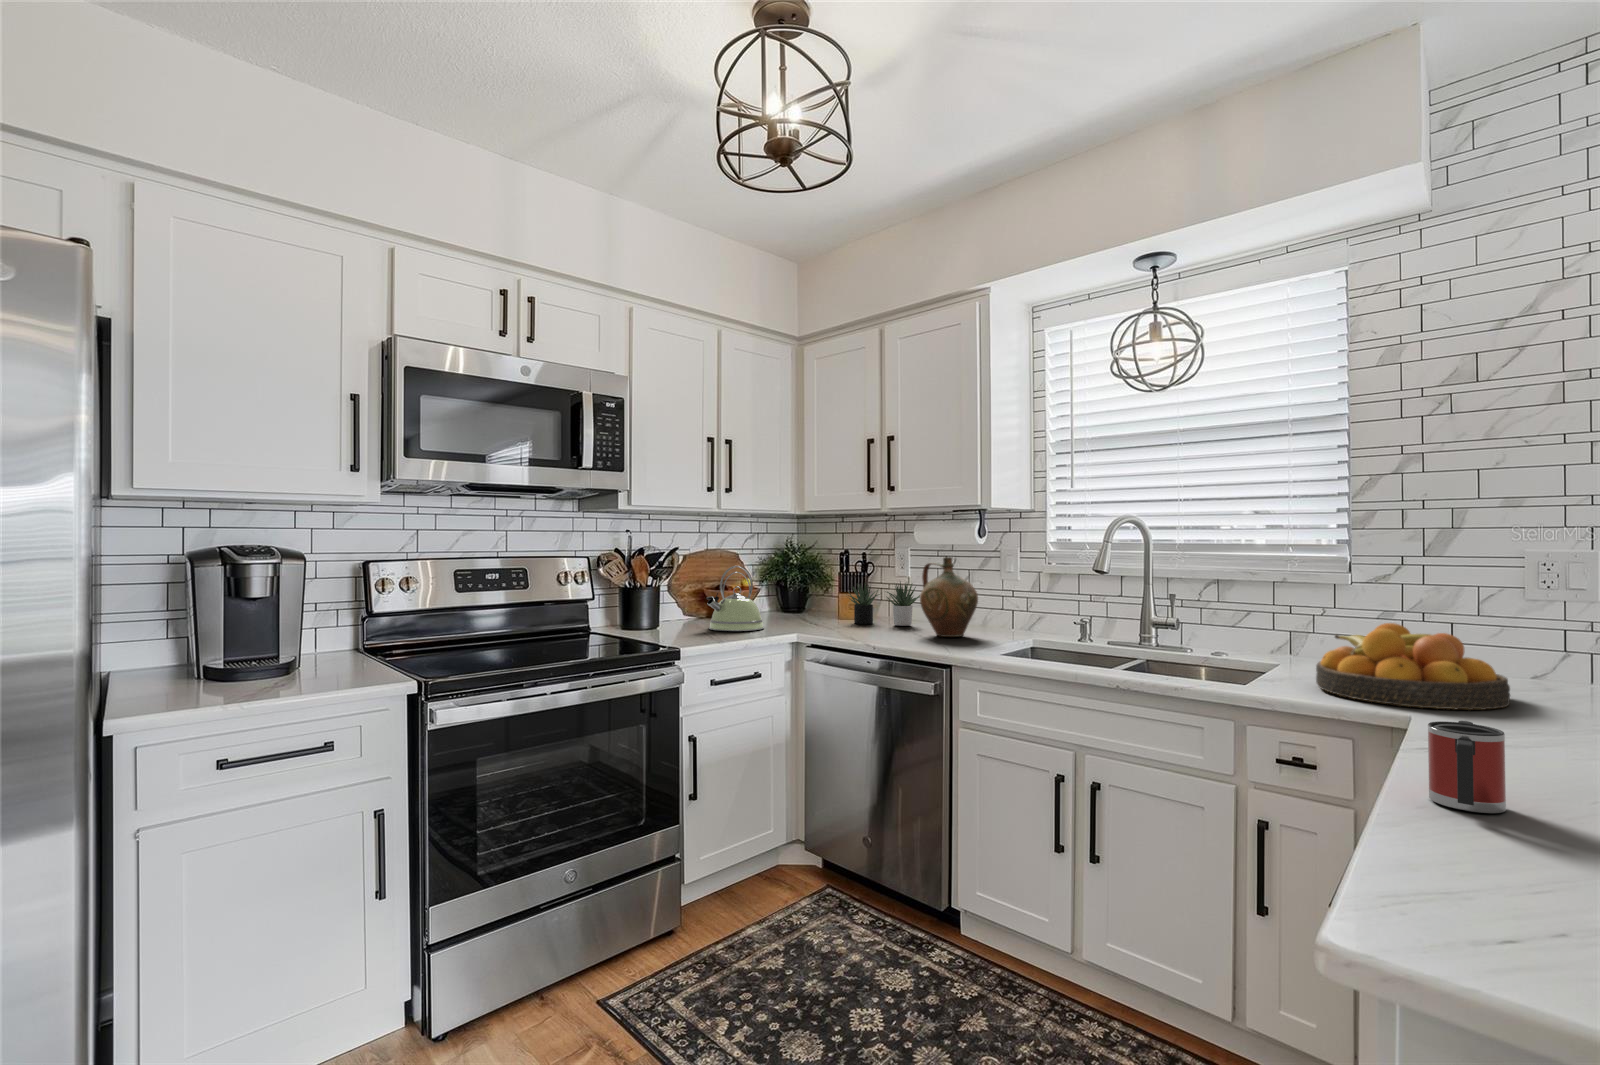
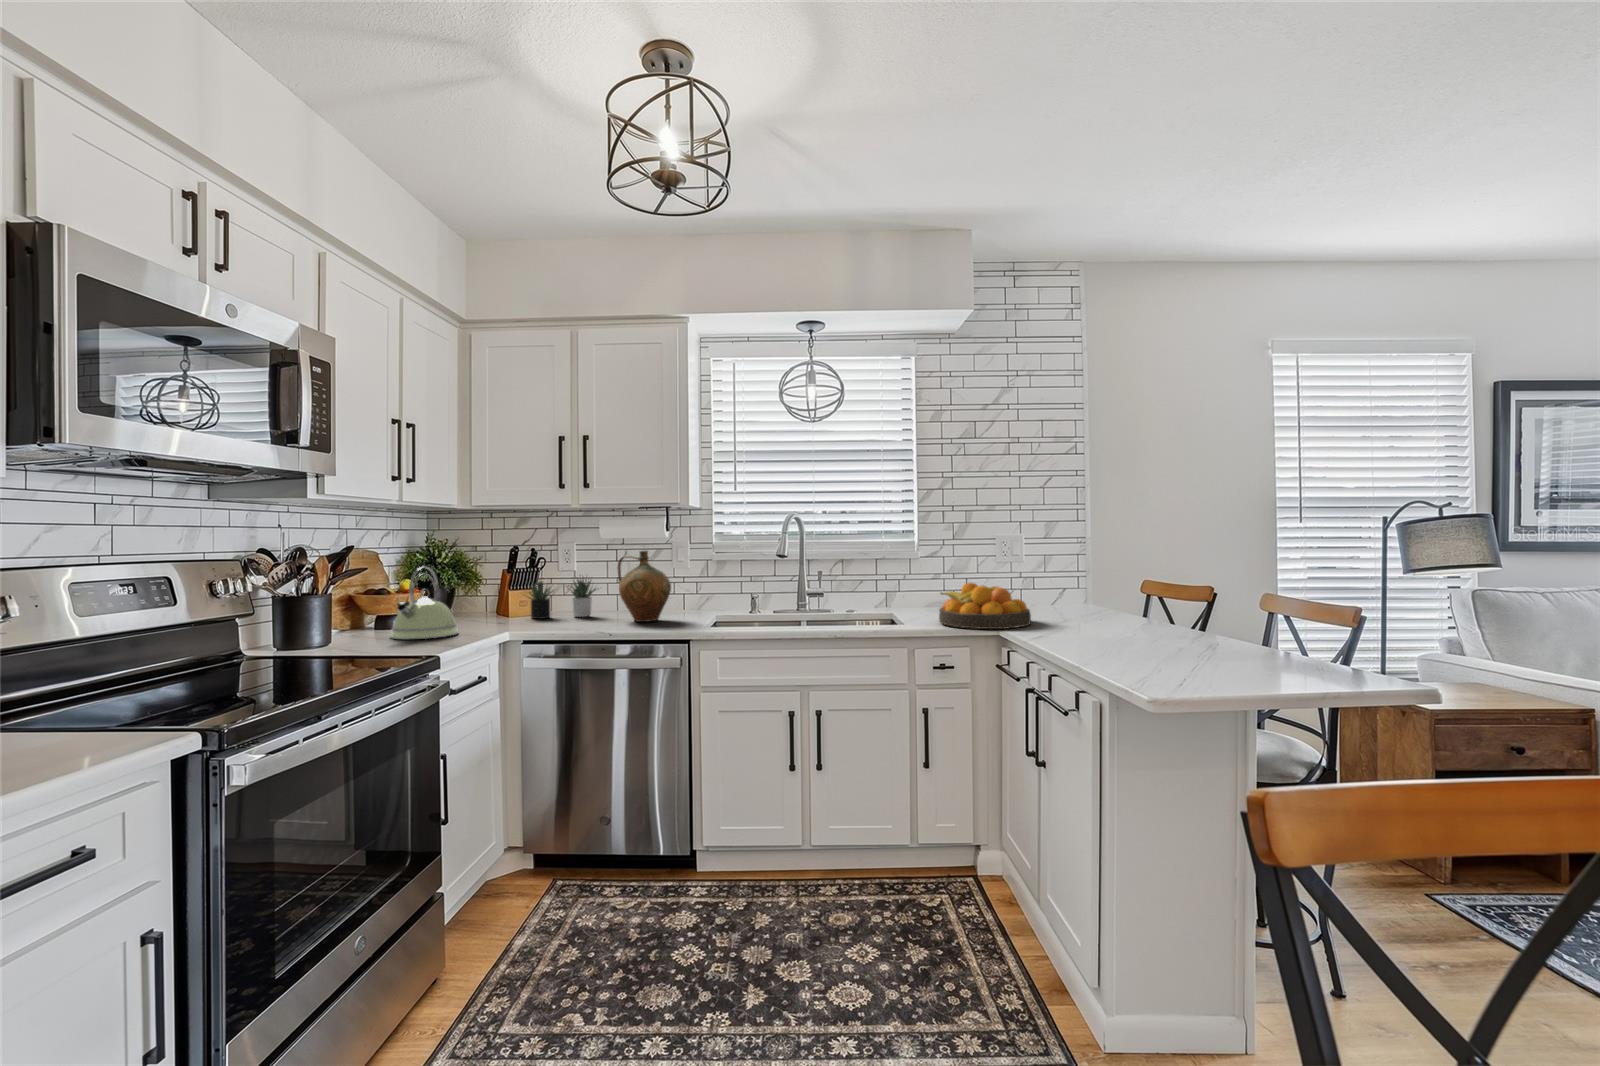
mug: present [1428,721,1506,813] -> none [1107,624,1139,666]

